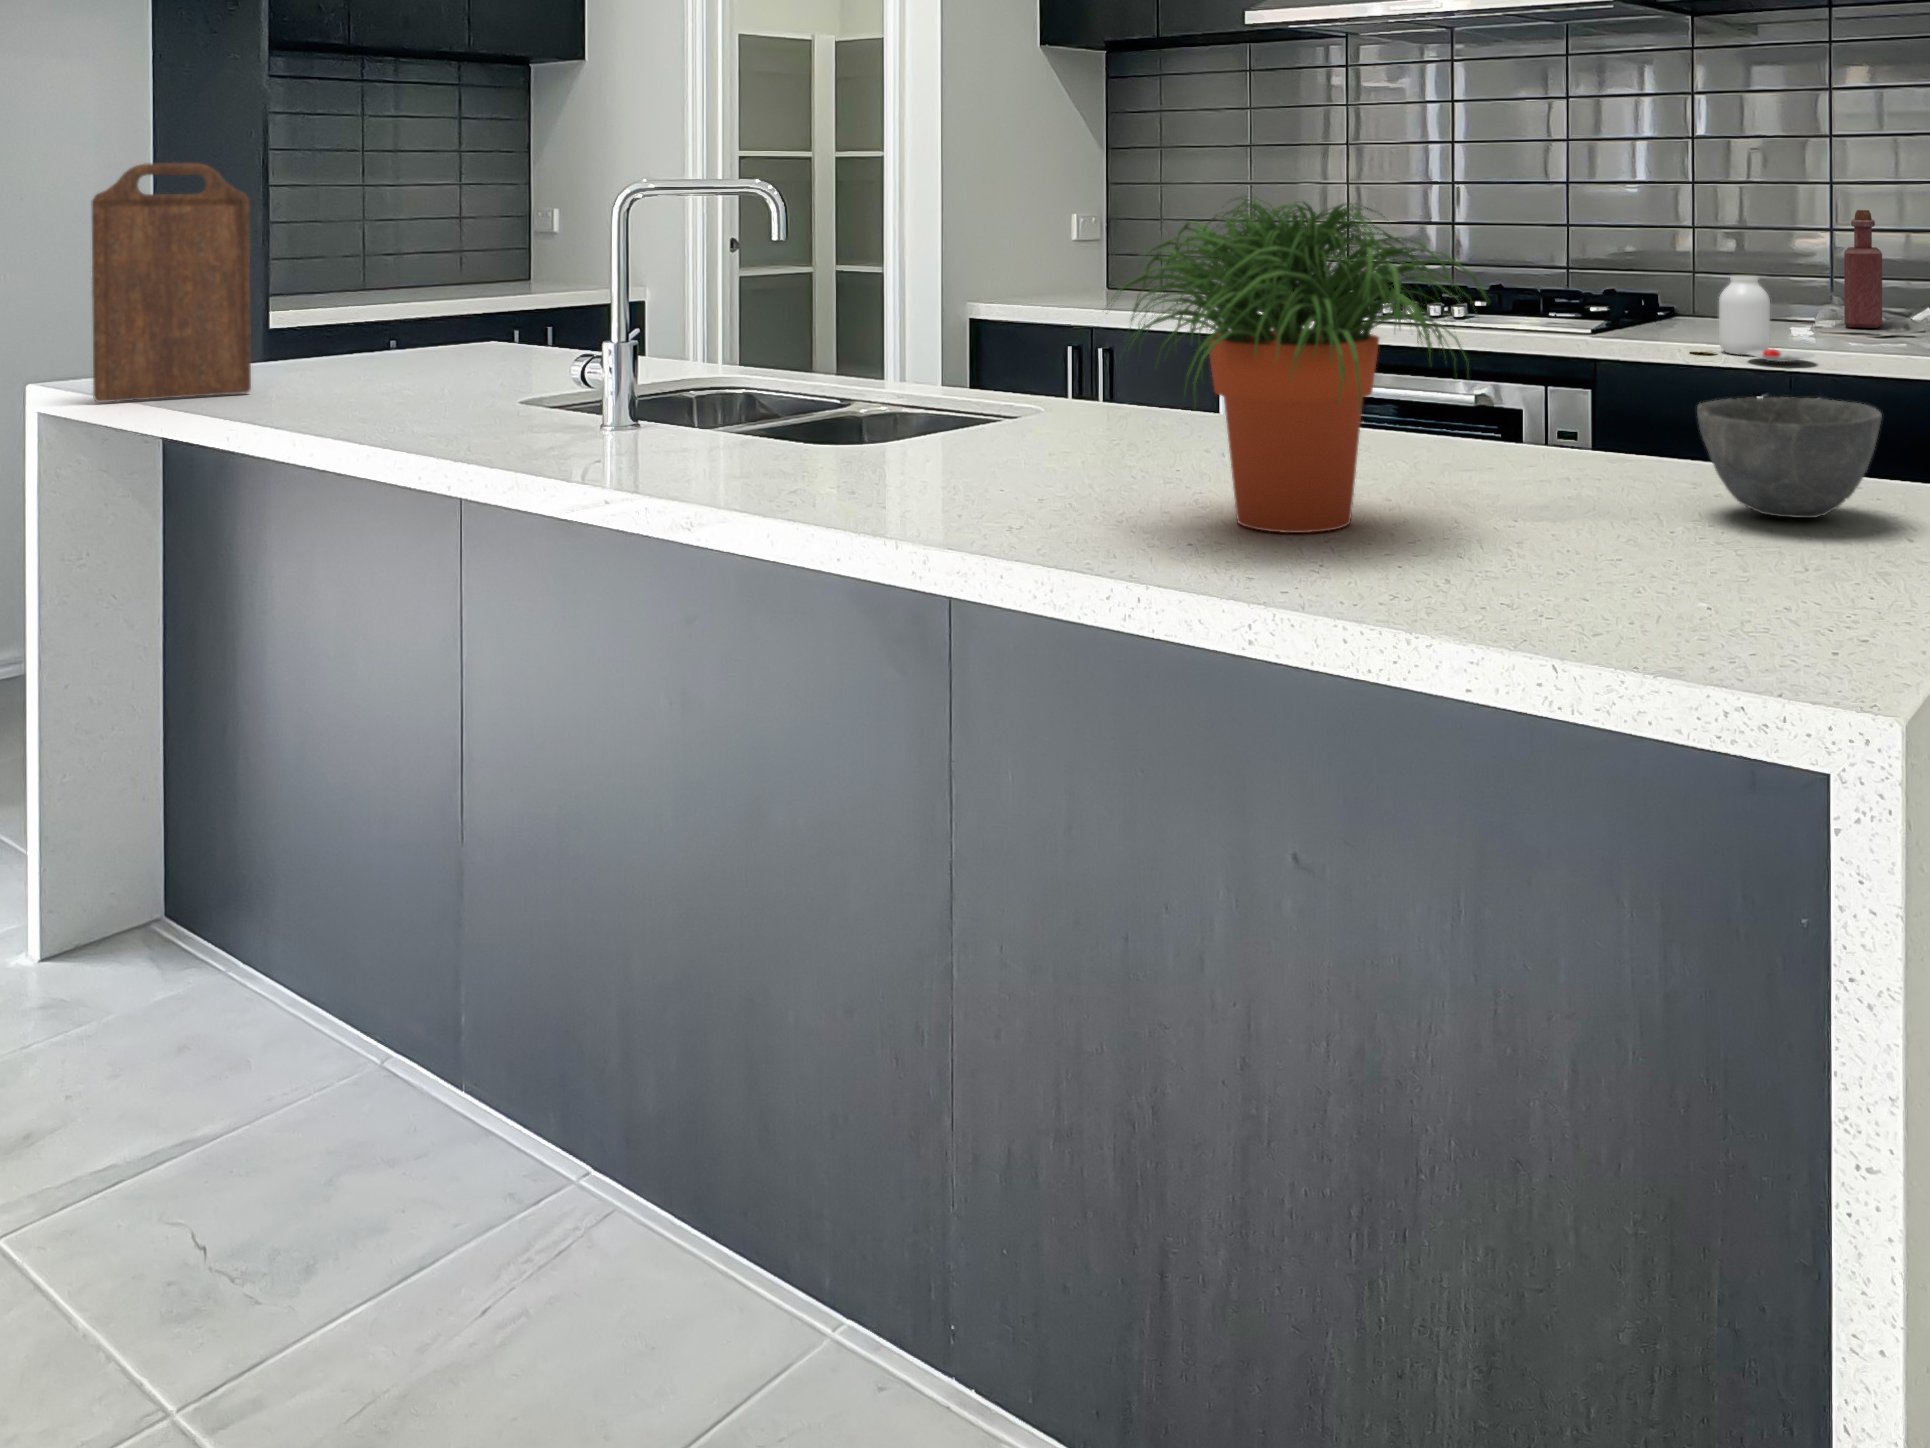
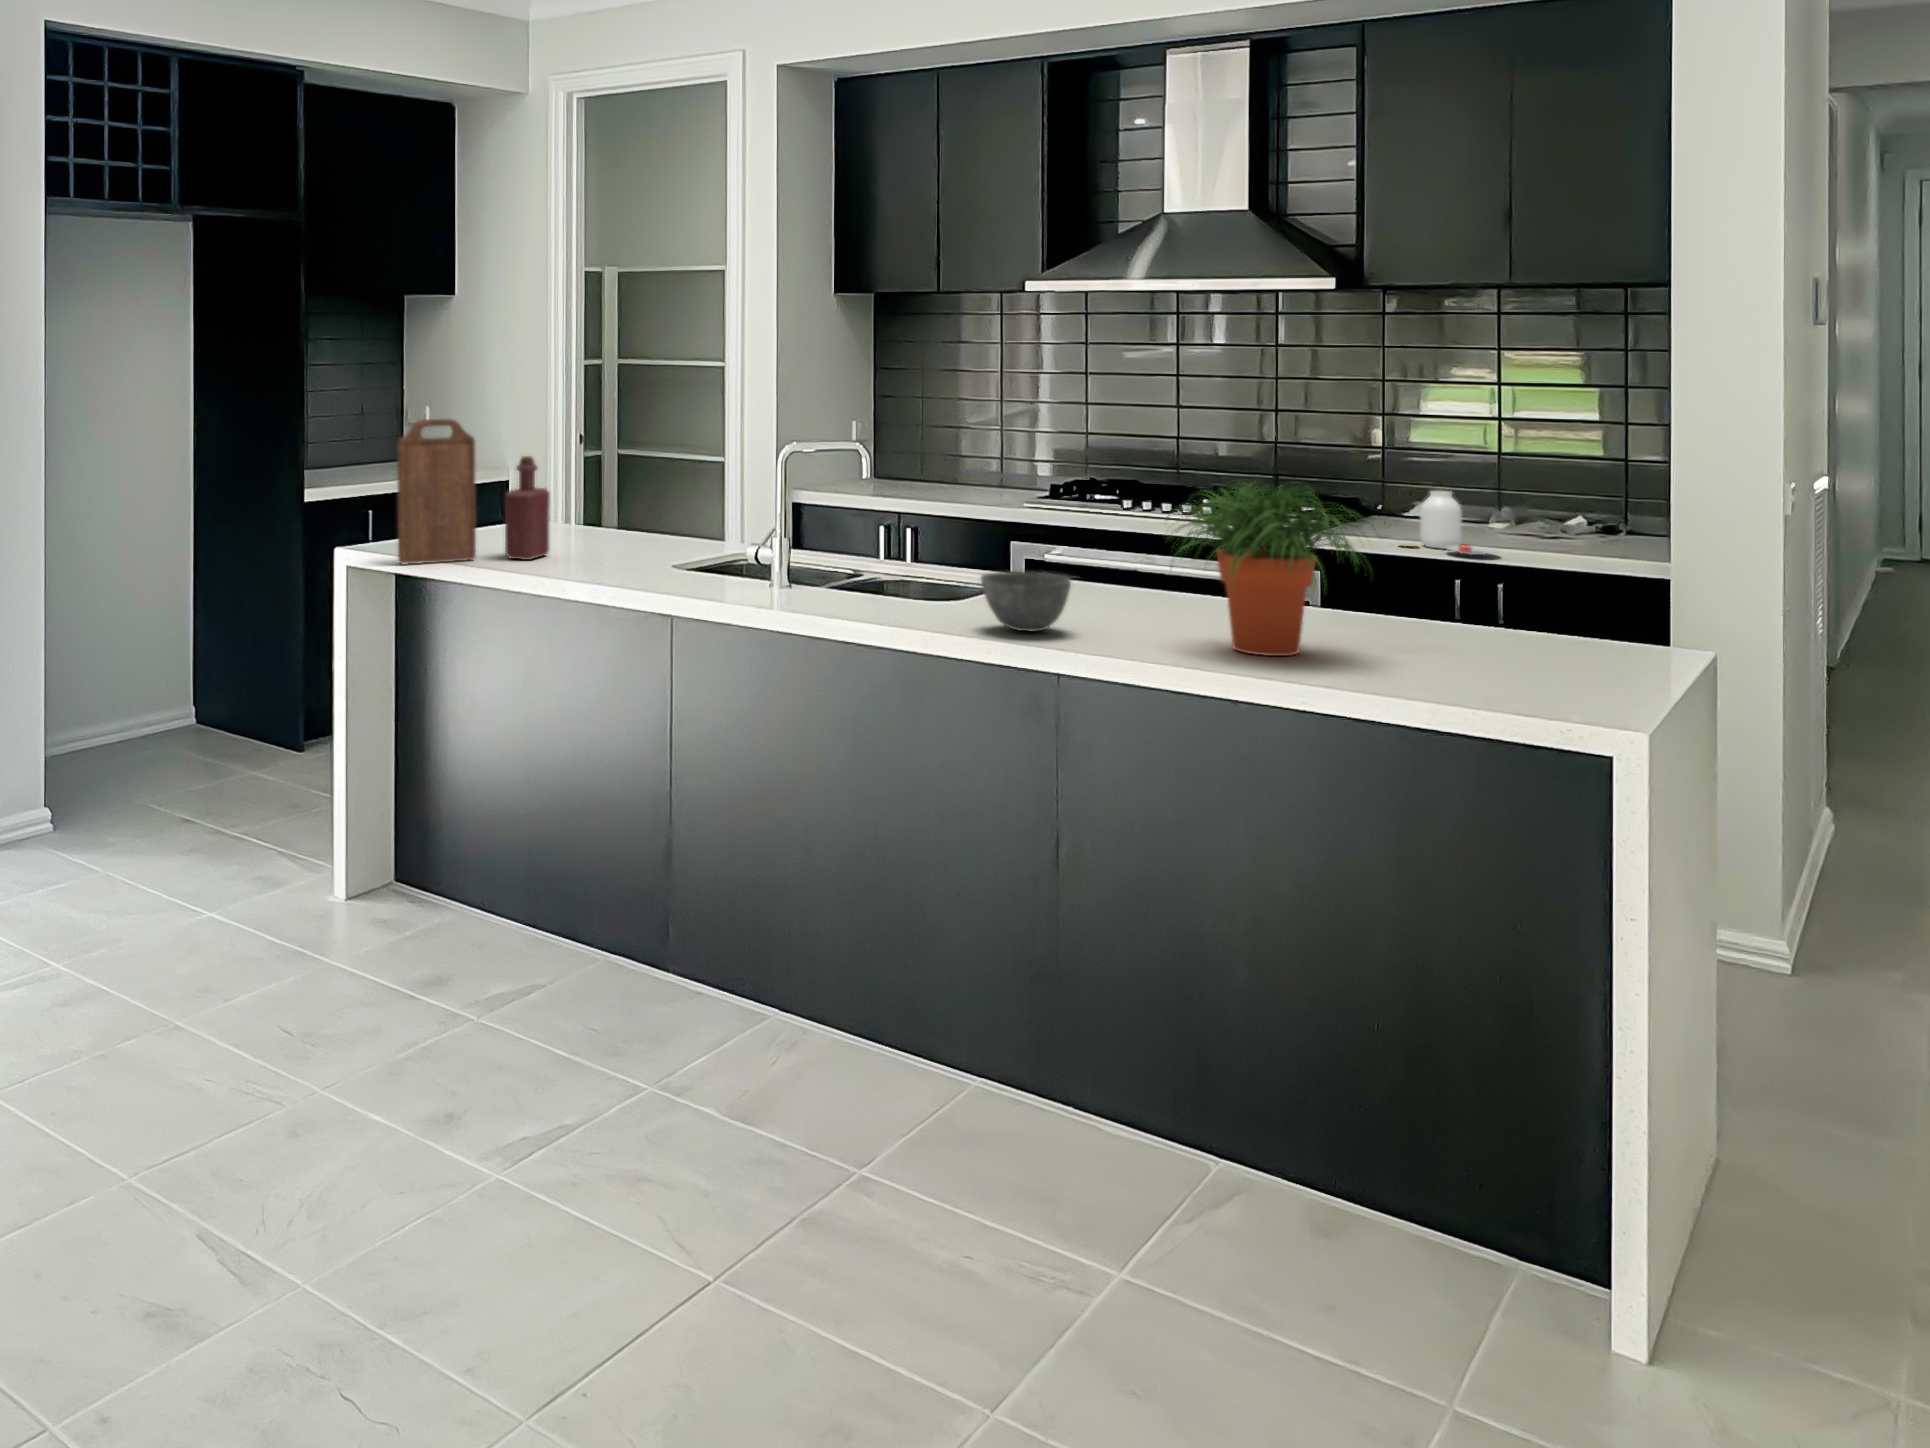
bottle: present [1844,210,1882,328] -> present [505,456,550,560]
bowl: present [1697,397,1882,518] -> present [981,572,1071,632]

